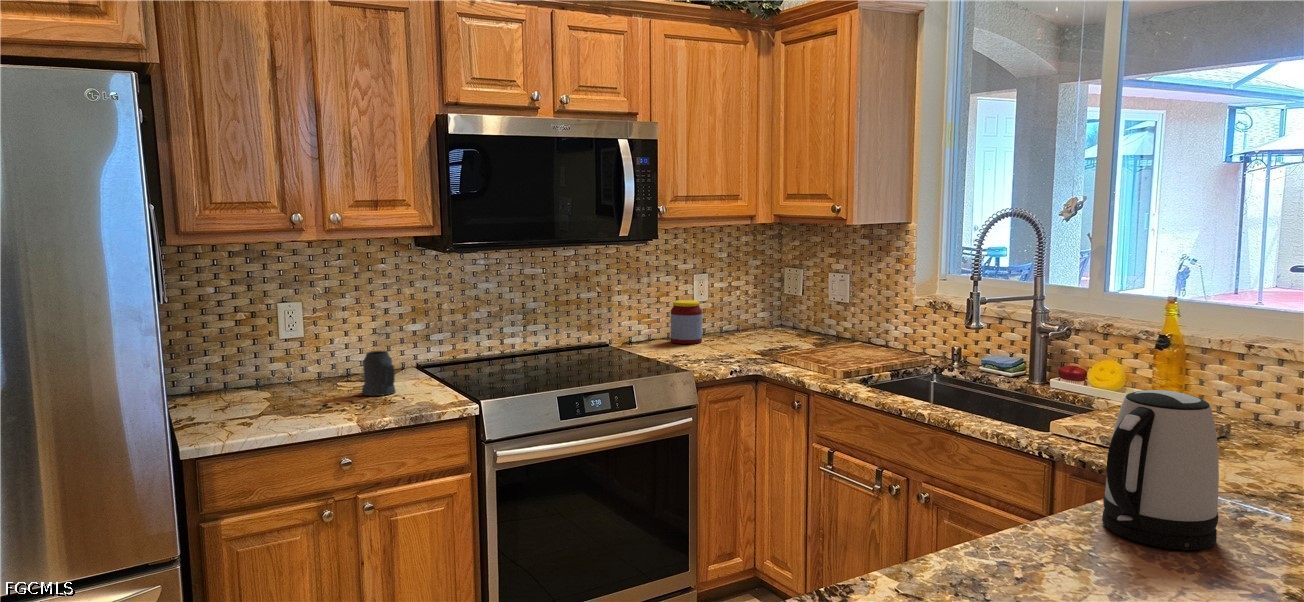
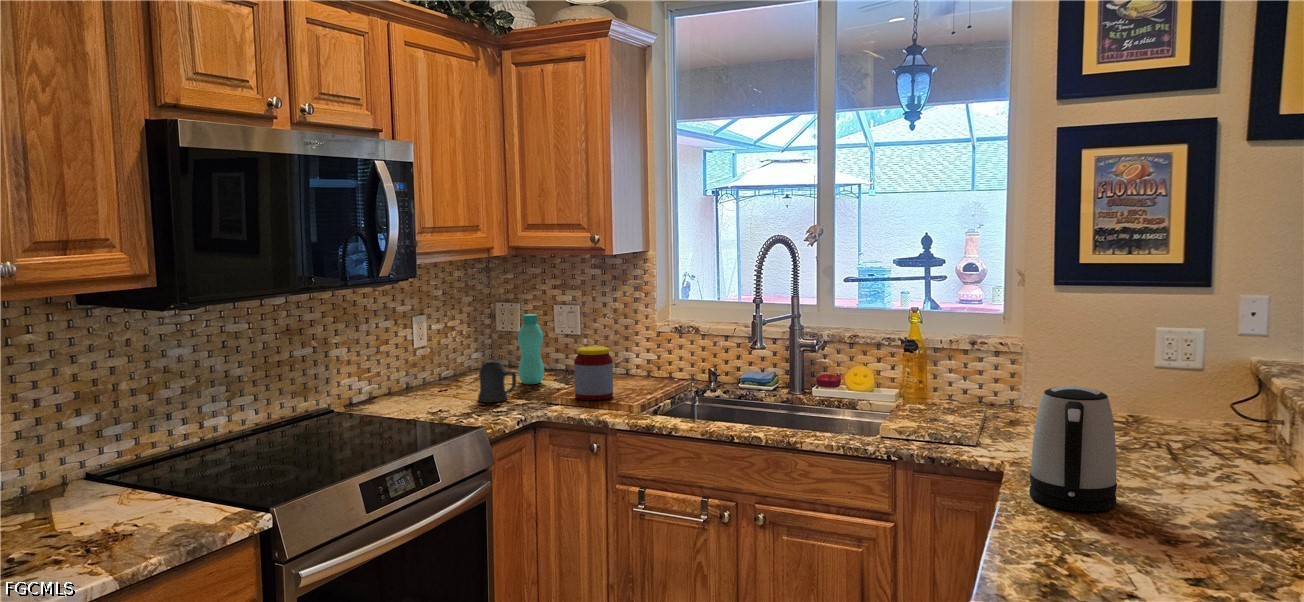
bottle: none [775,279,799,343] -> present [518,314,544,384]
jar: present [671,300,702,344] -> present [574,346,613,400]
mug: present [362,351,396,396] -> present [478,362,516,403]

